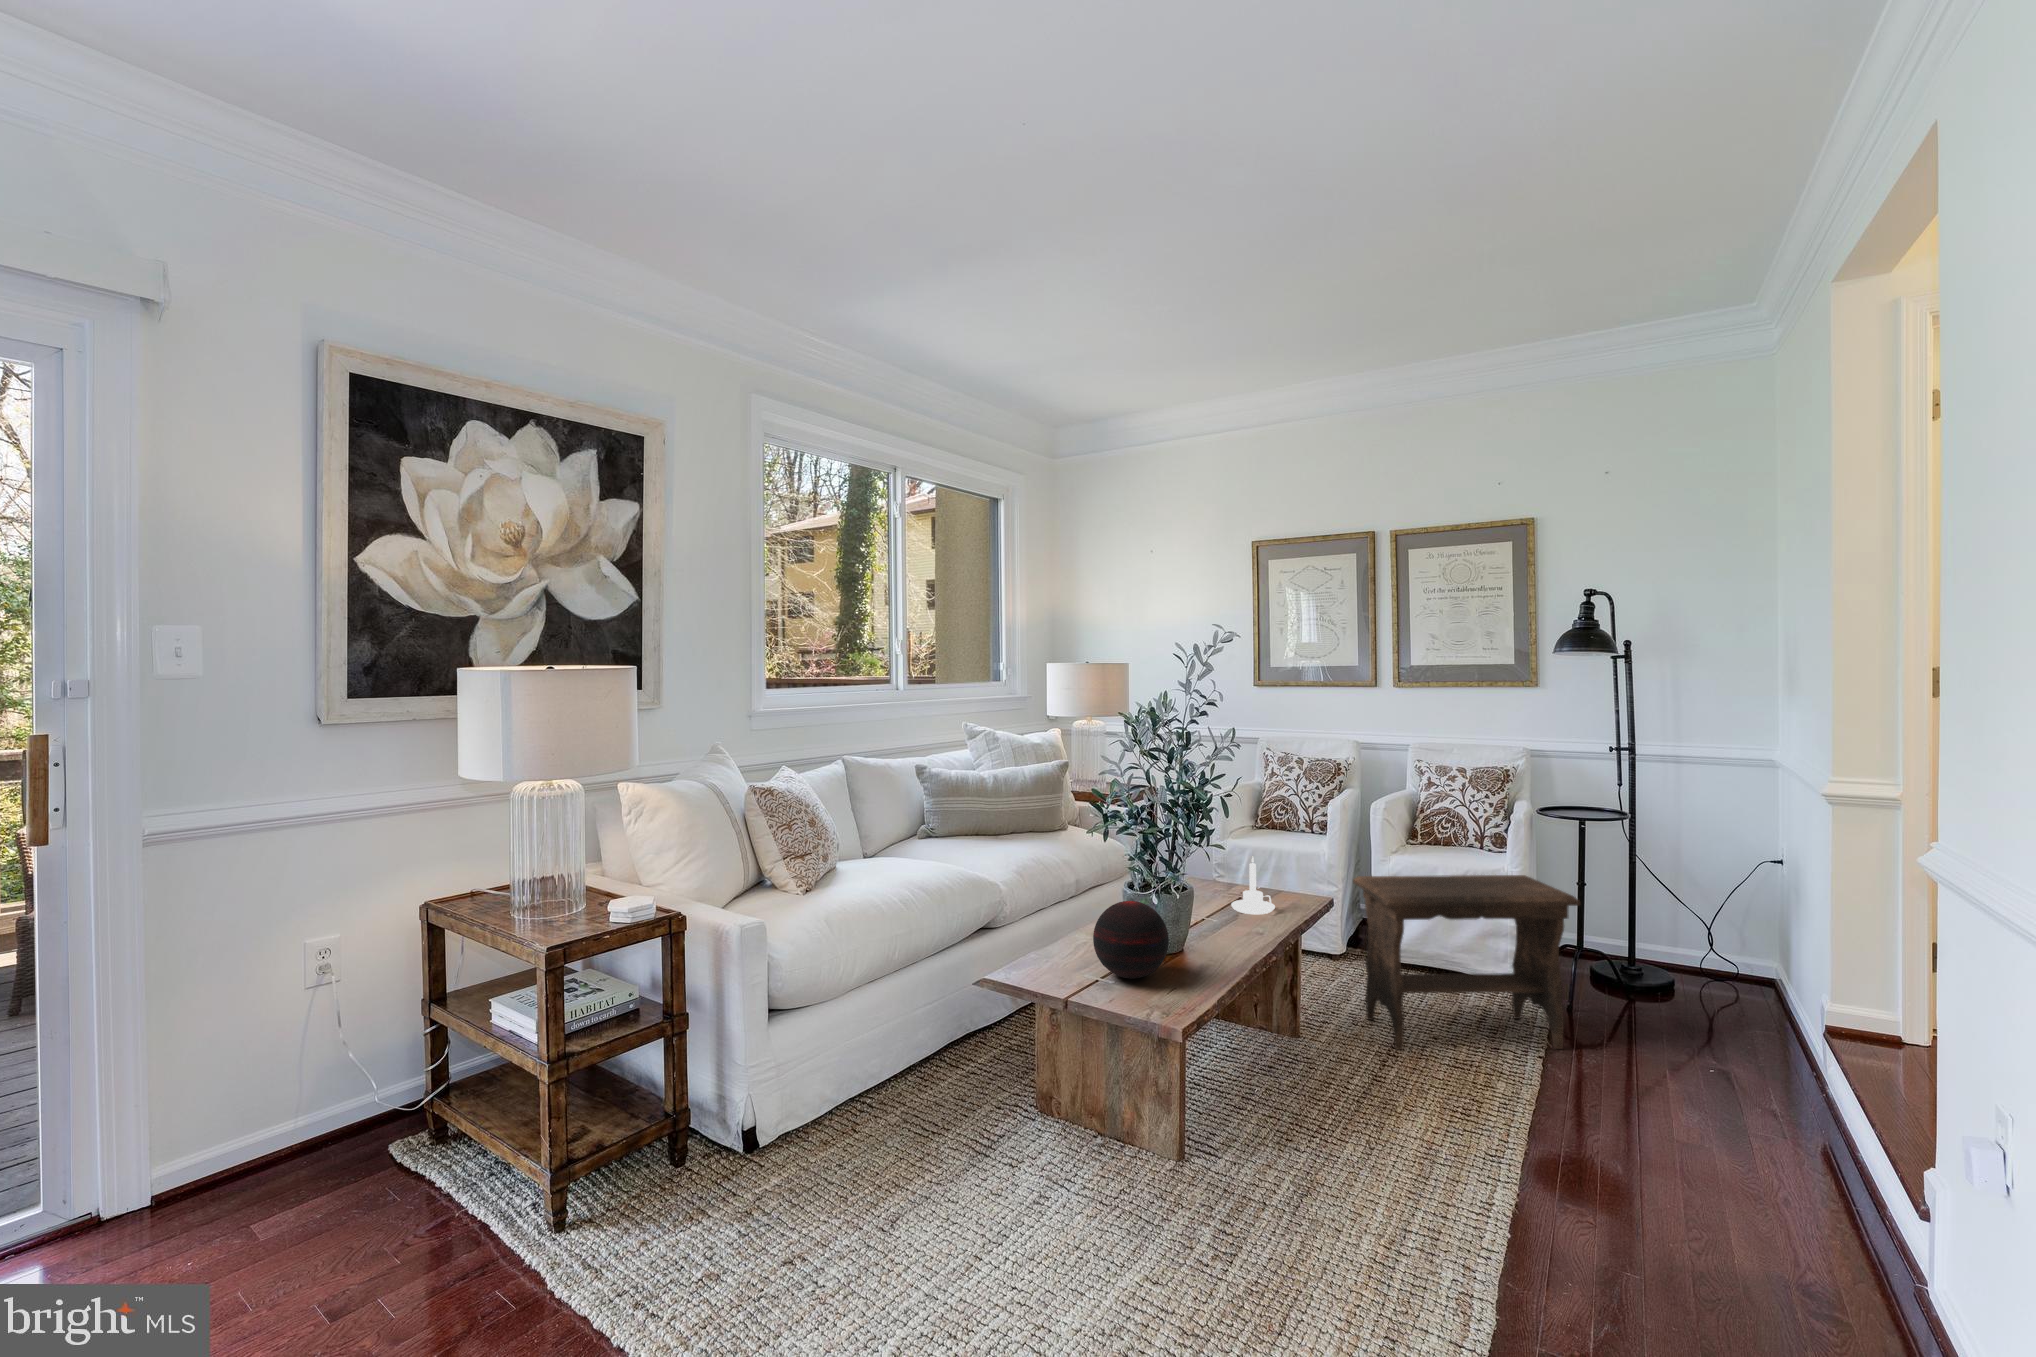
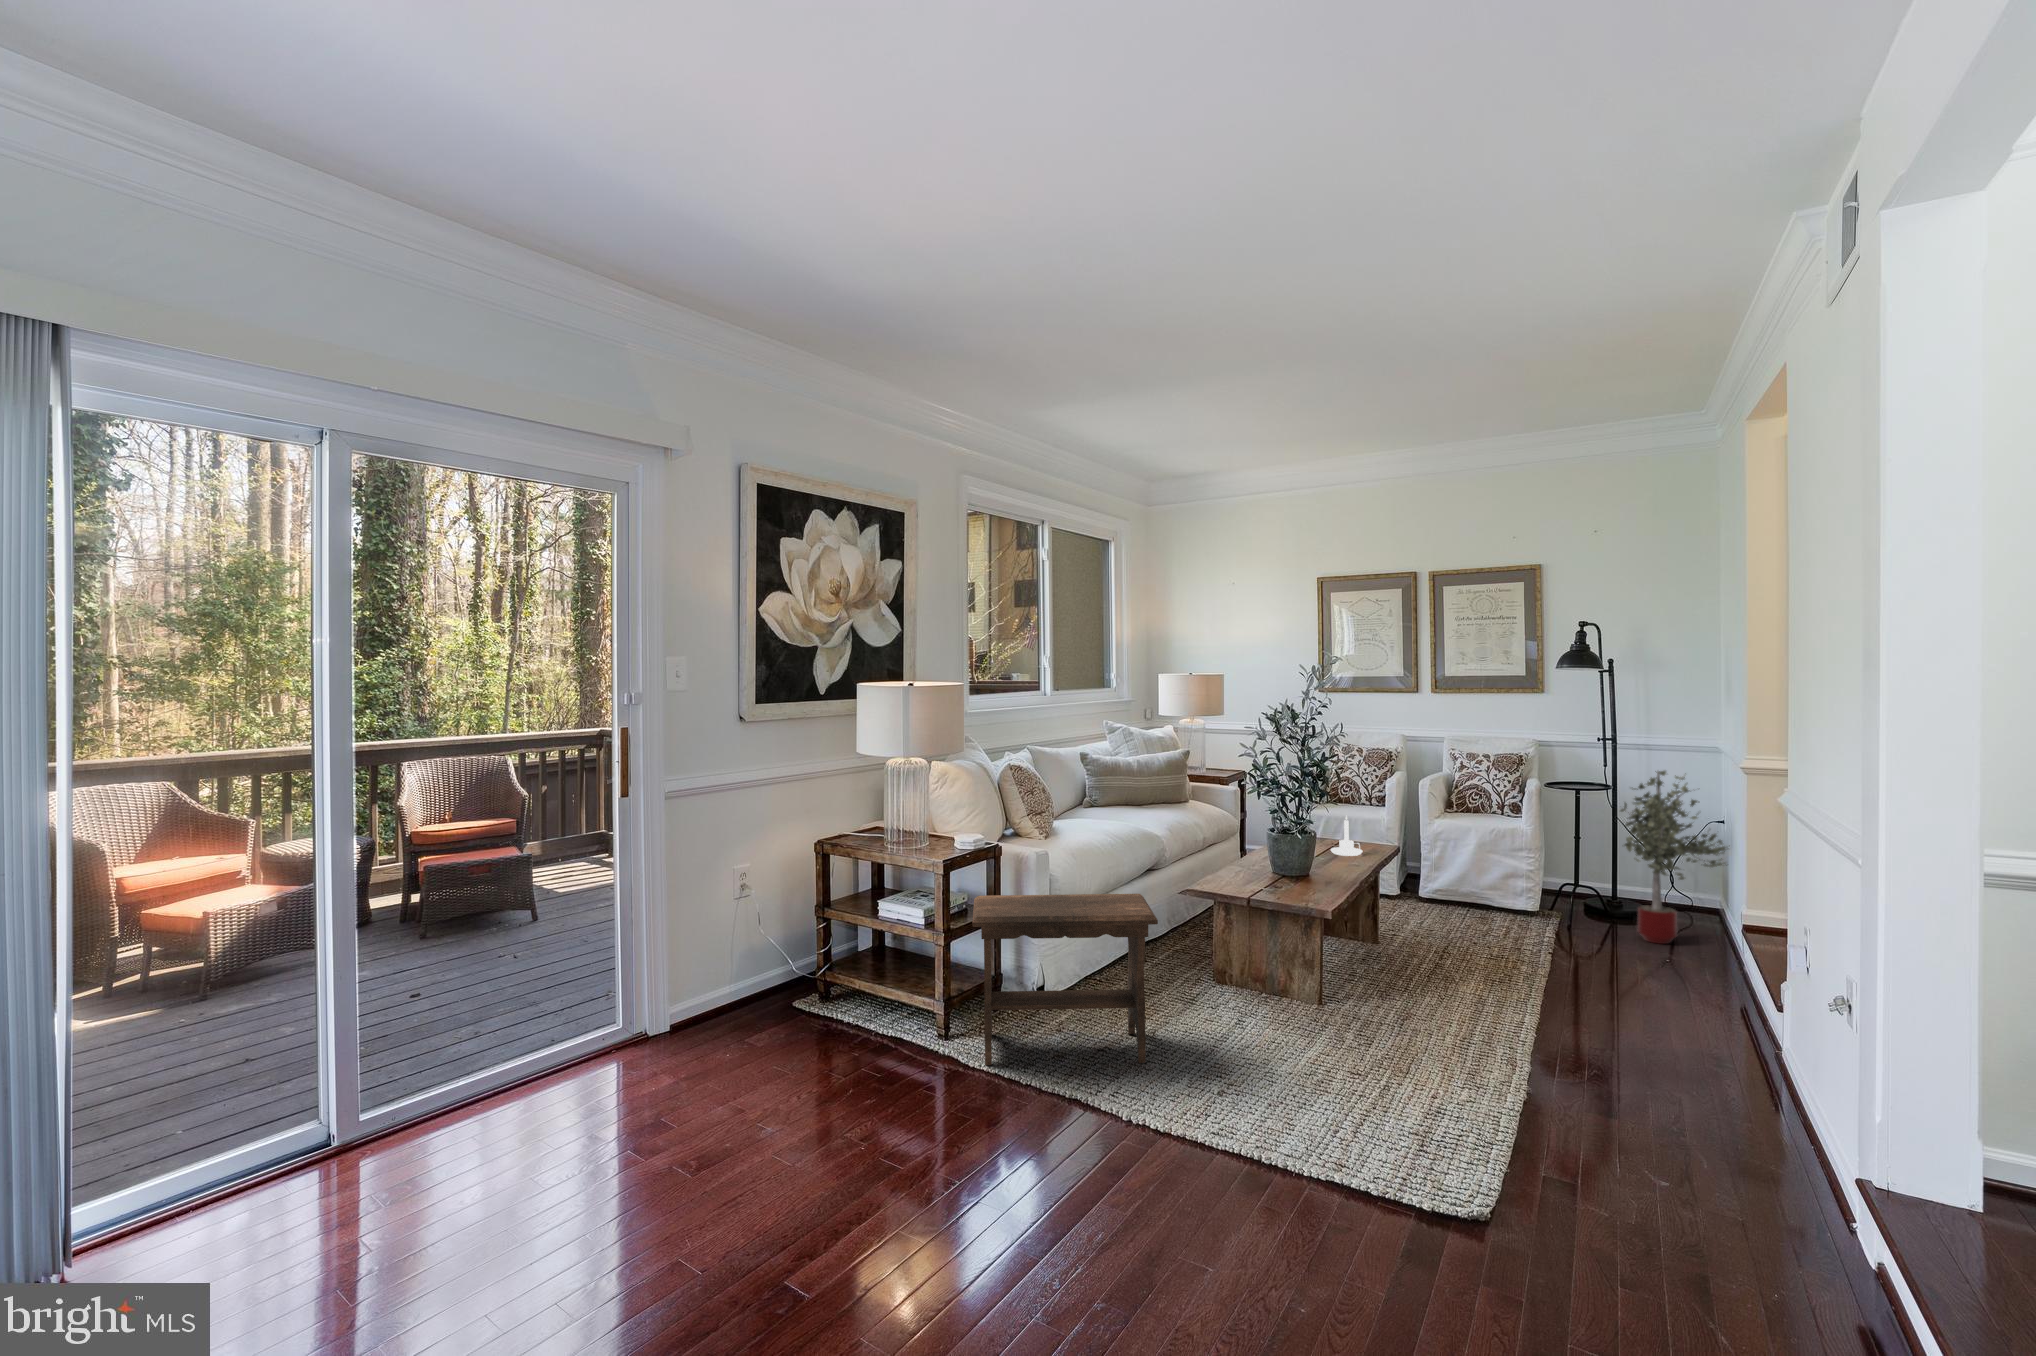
potted tree: none [1636,793,1806,1040] -> present [1621,770,1726,944]
footstool: present [1353,875,1581,1050] -> present [972,894,1158,1065]
decorative orb: present [1093,901,1169,978] -> none [1255,839,1307,890]

